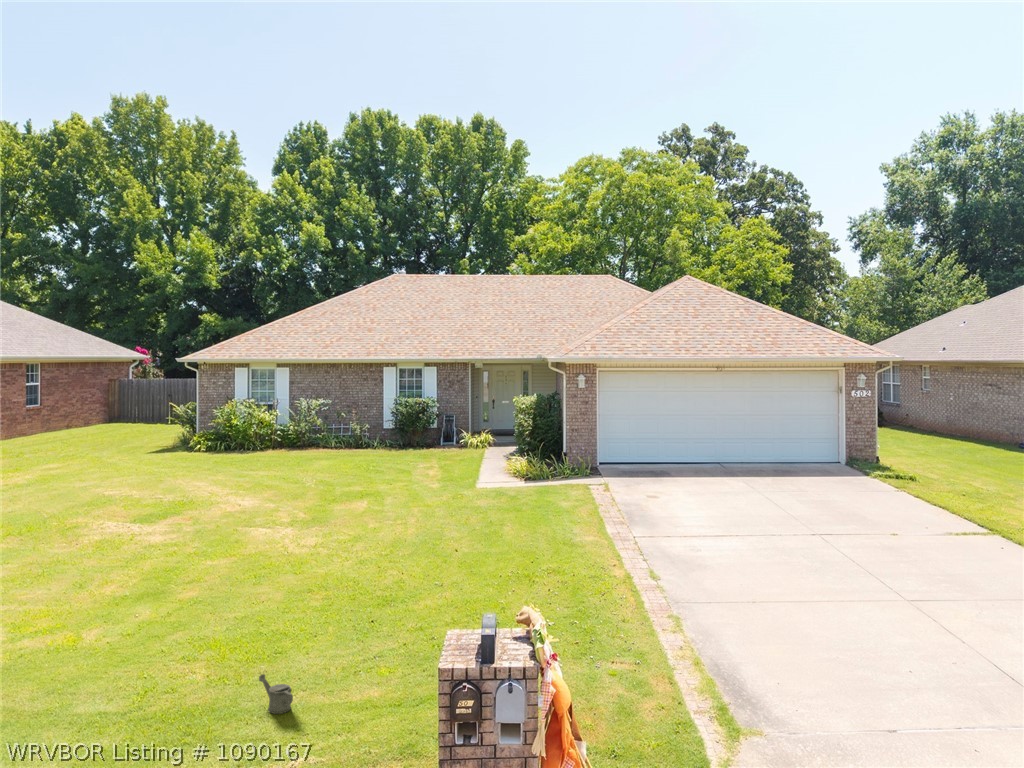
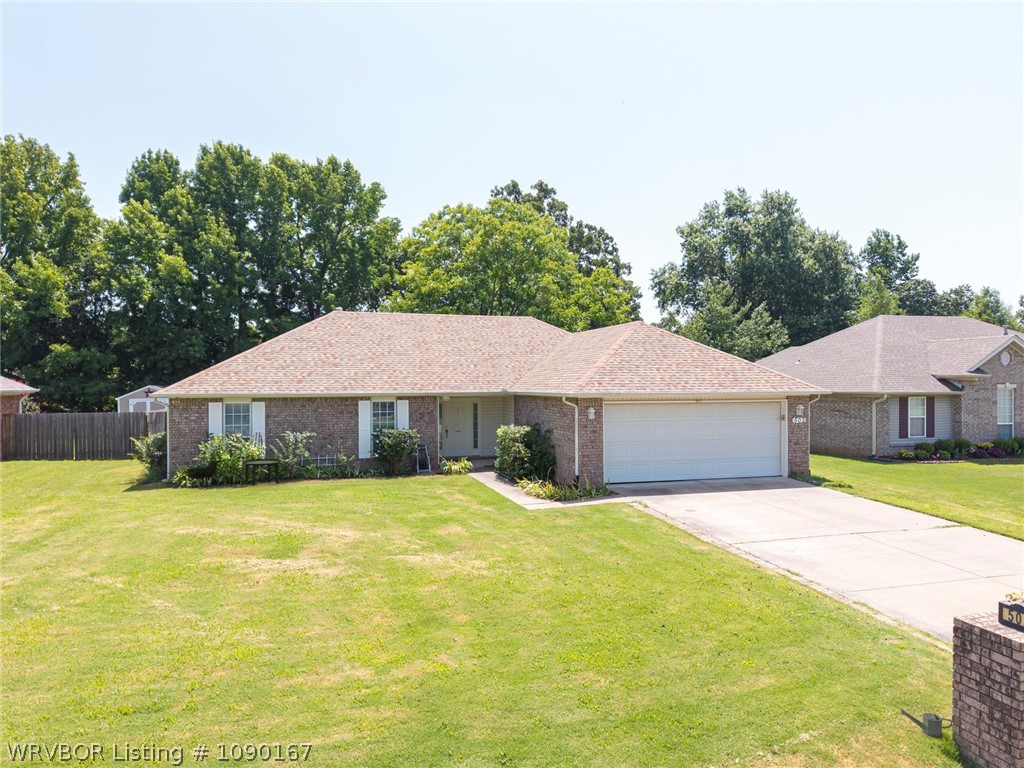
lounge chair: none [195,424,229,450] -> present [187,460,218,487]
round table: none [248,426,289,451] -> present [242,459,282,486]

